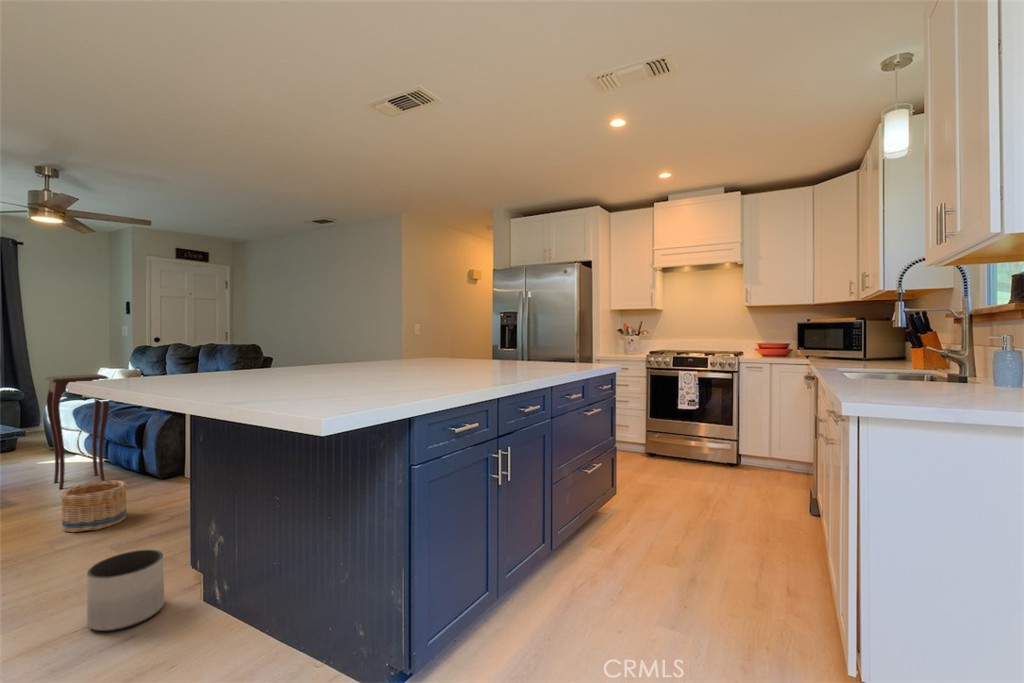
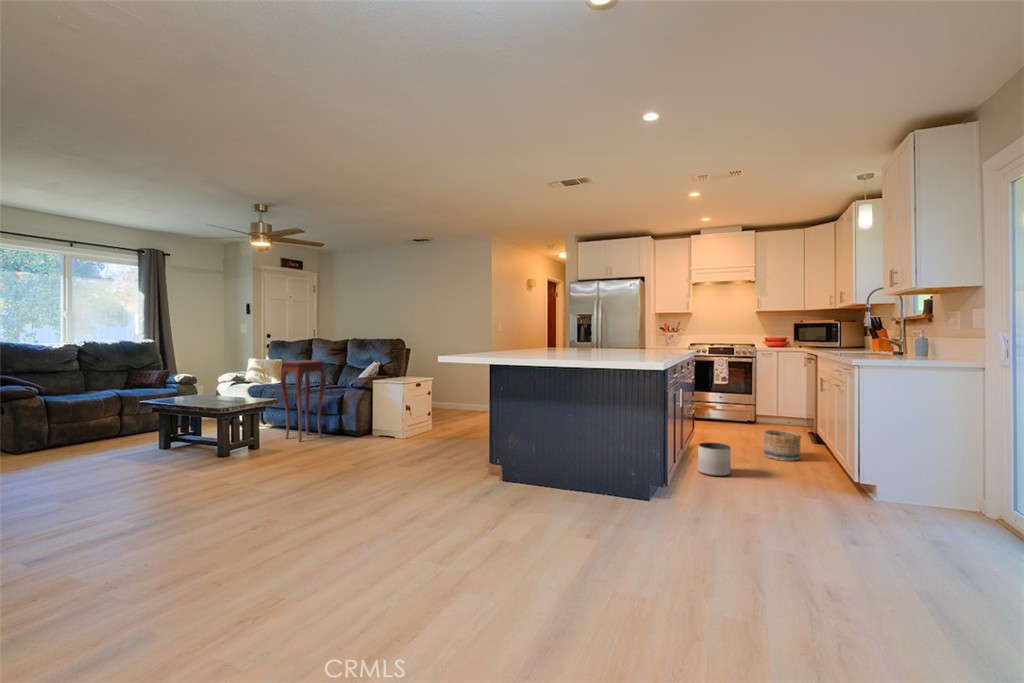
basket: present [61,480,127,532] -> present [763,430,801,461]
planter: present [87,550,164,631] -> present [698,442,731,476]

